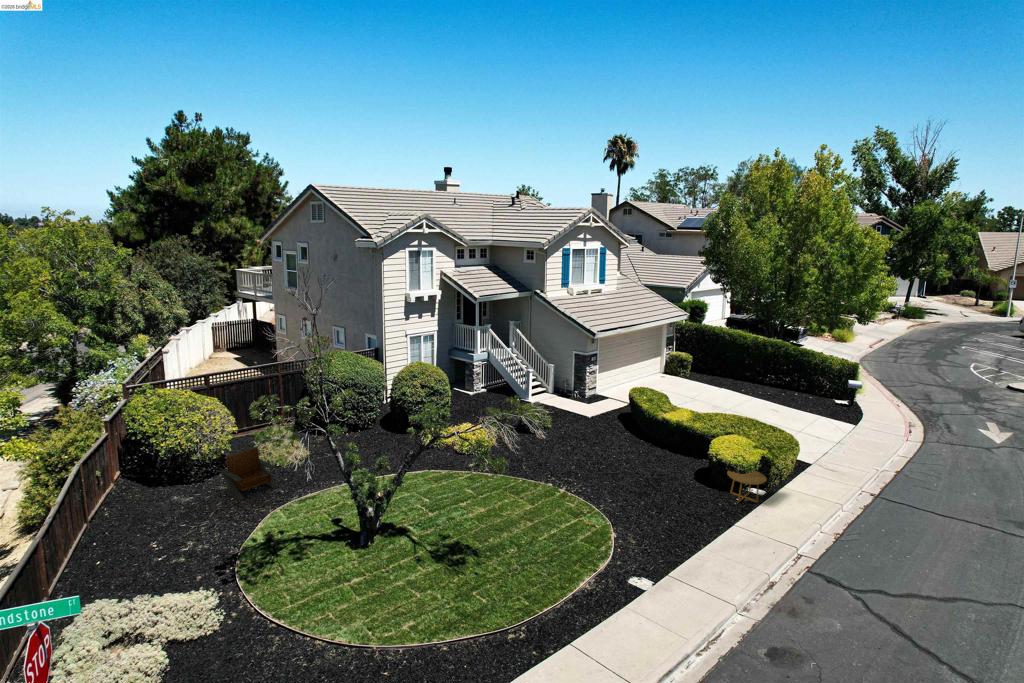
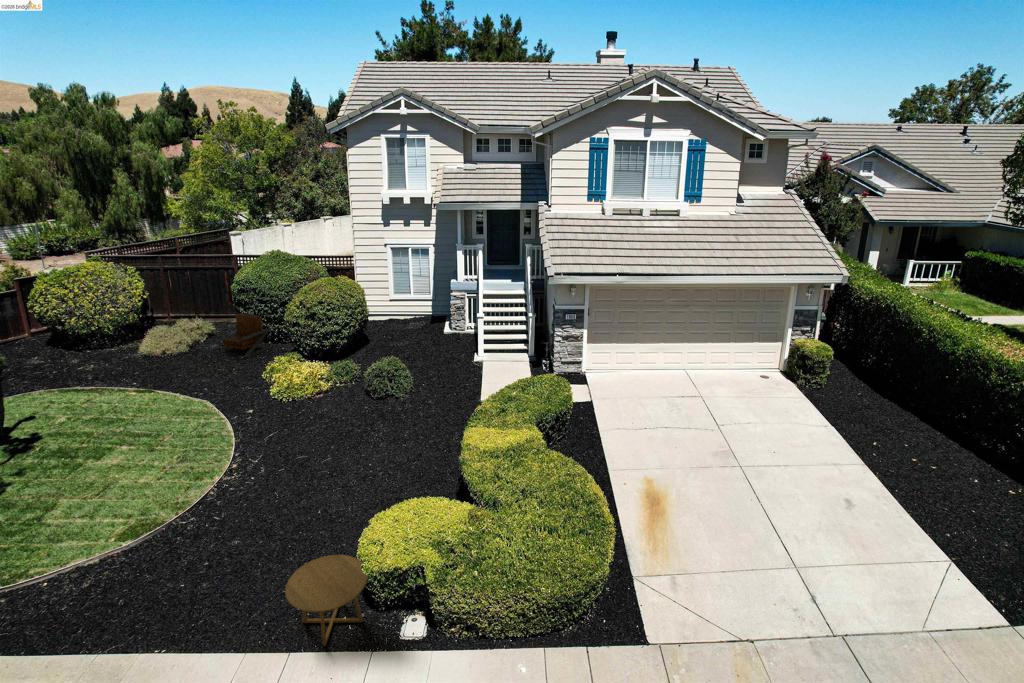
lounge chair: present [220,447,277,501] -> present [217,313,270,358]

